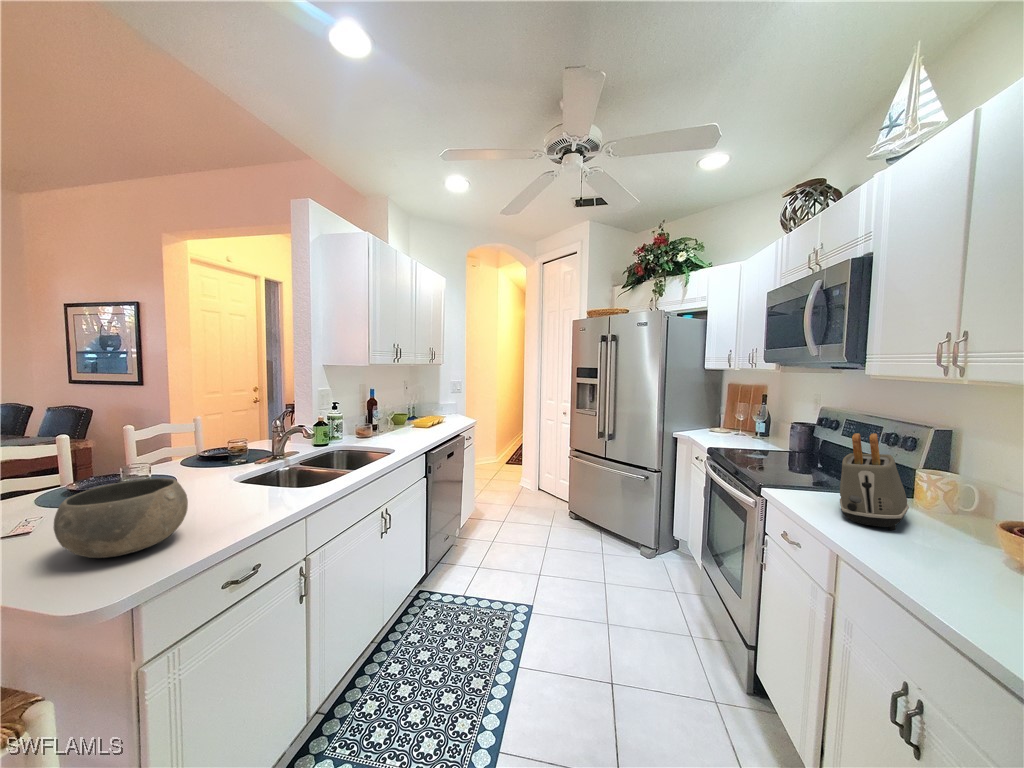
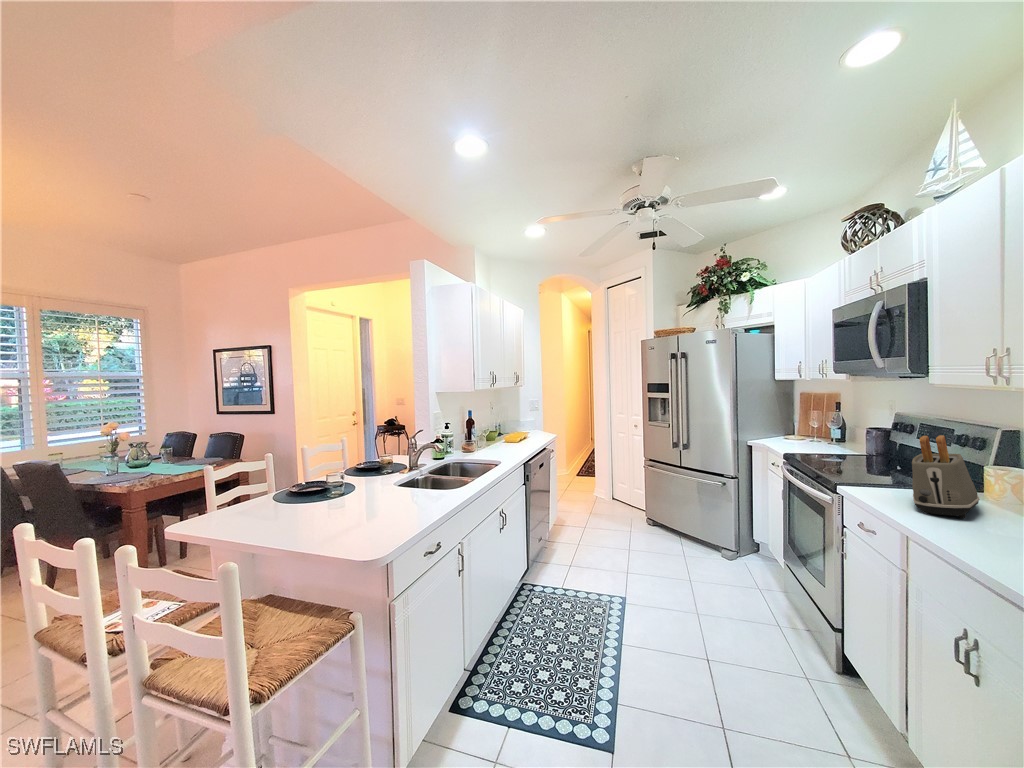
bowl: present [53,478,188,558] -> none [331,479,399,530]

